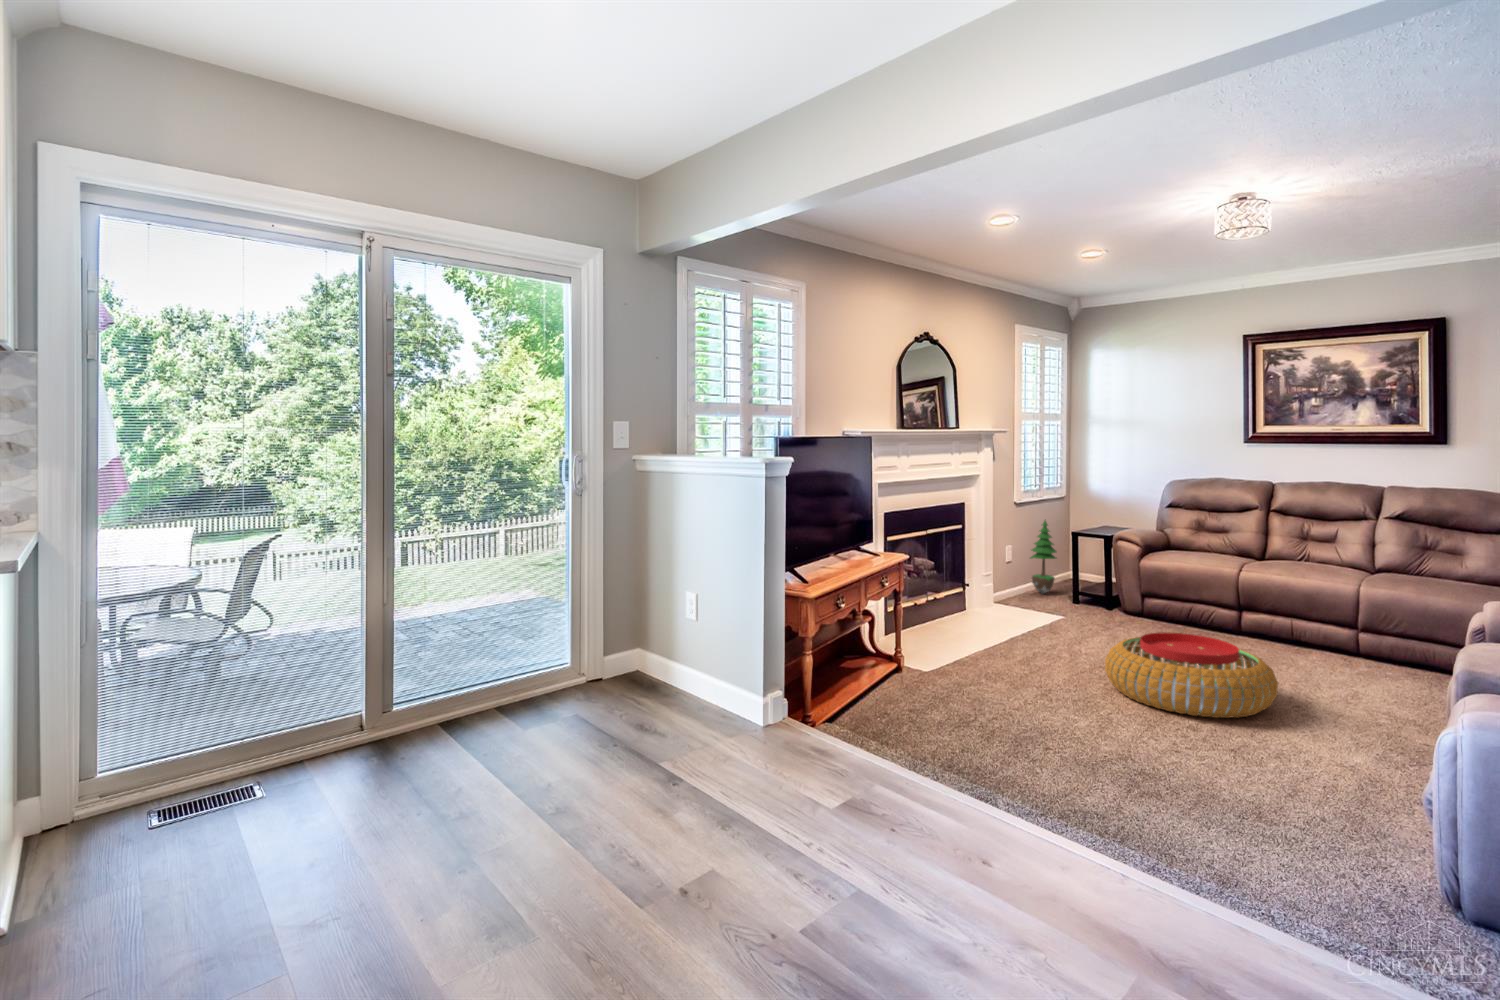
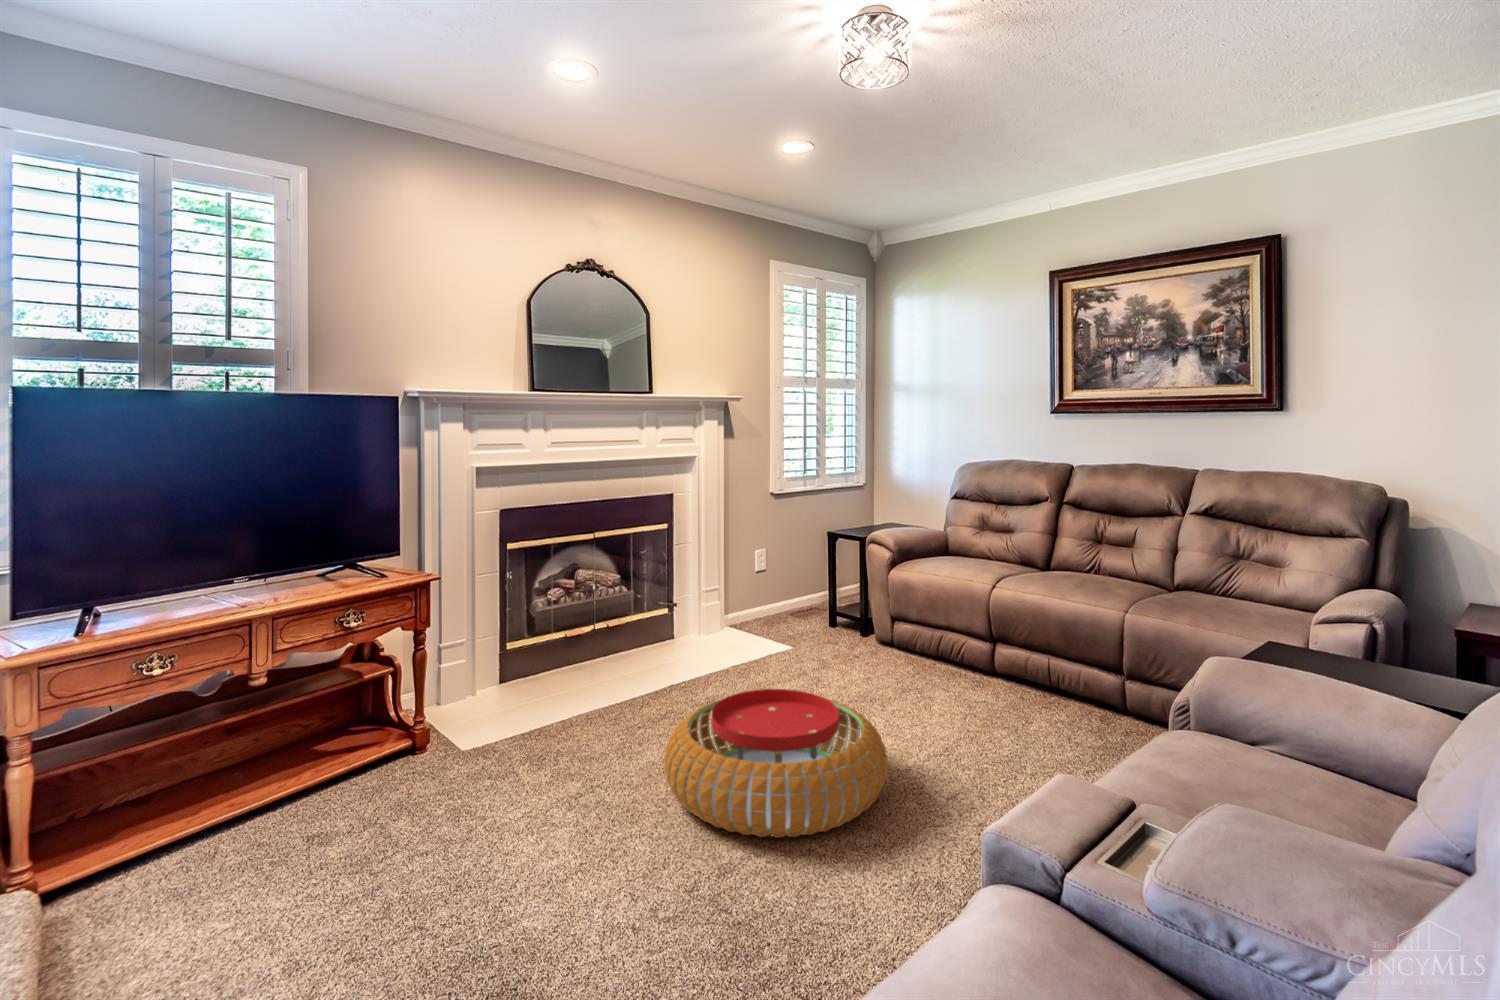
potted tree: present [1030,521,1056,594] -> none [795,513,830,609]

